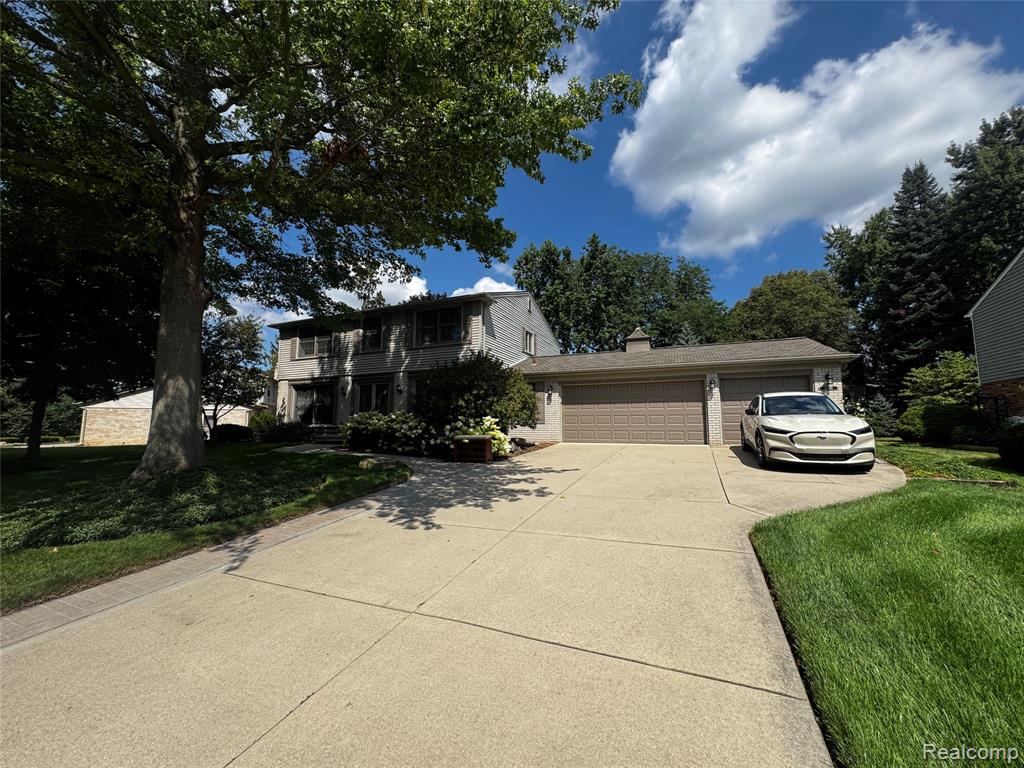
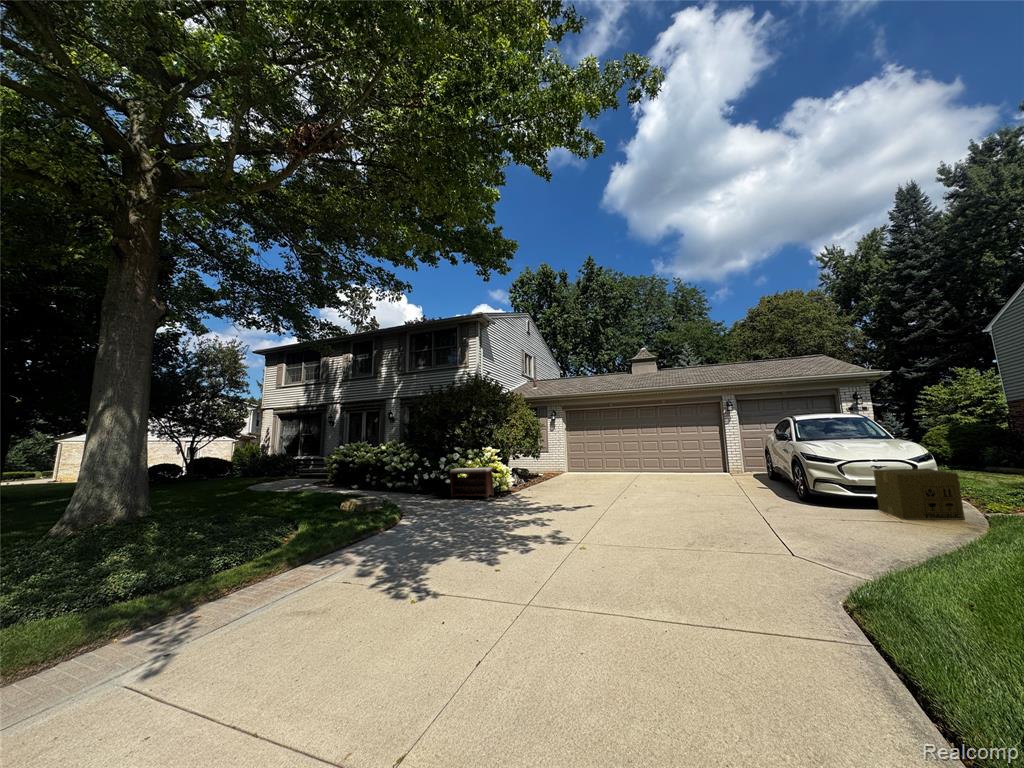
cardboard box: none [815,440,882,482] -> present [874,468,965,520]

